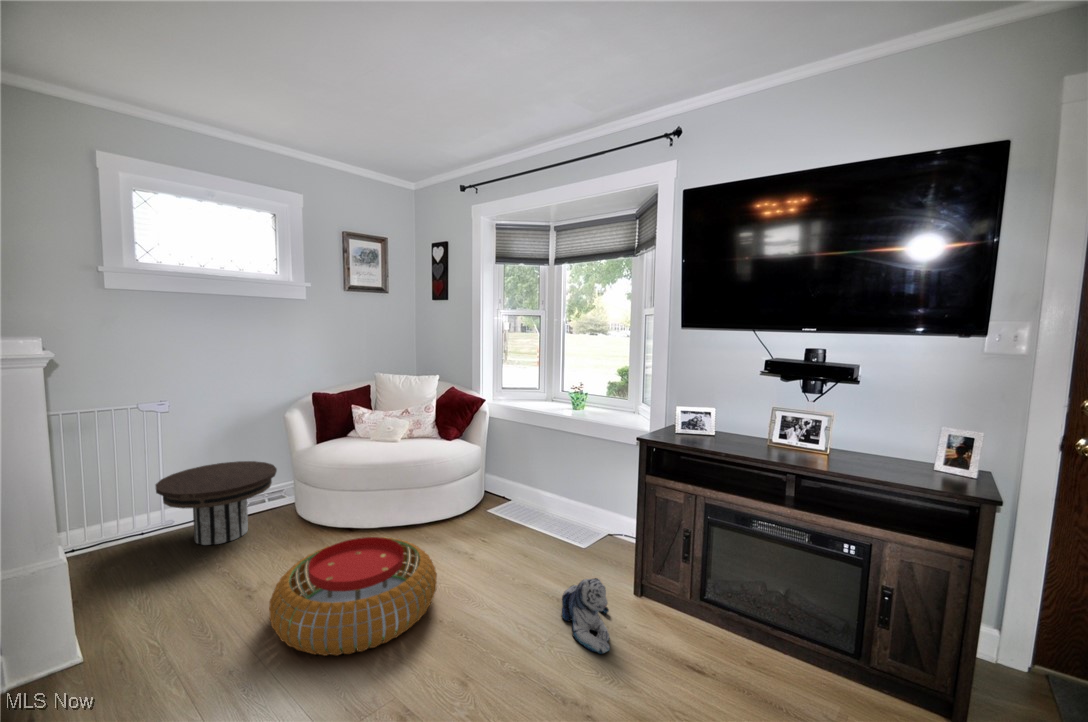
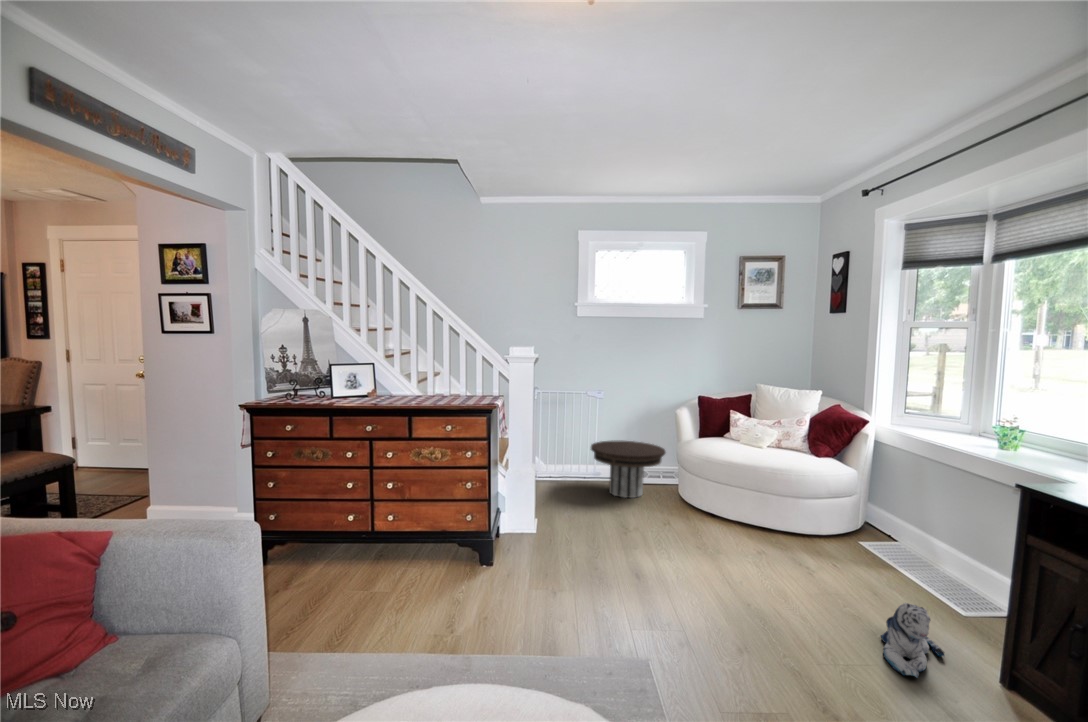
pouf: present [269,537,437,656] -> none [635,508,765,587]

